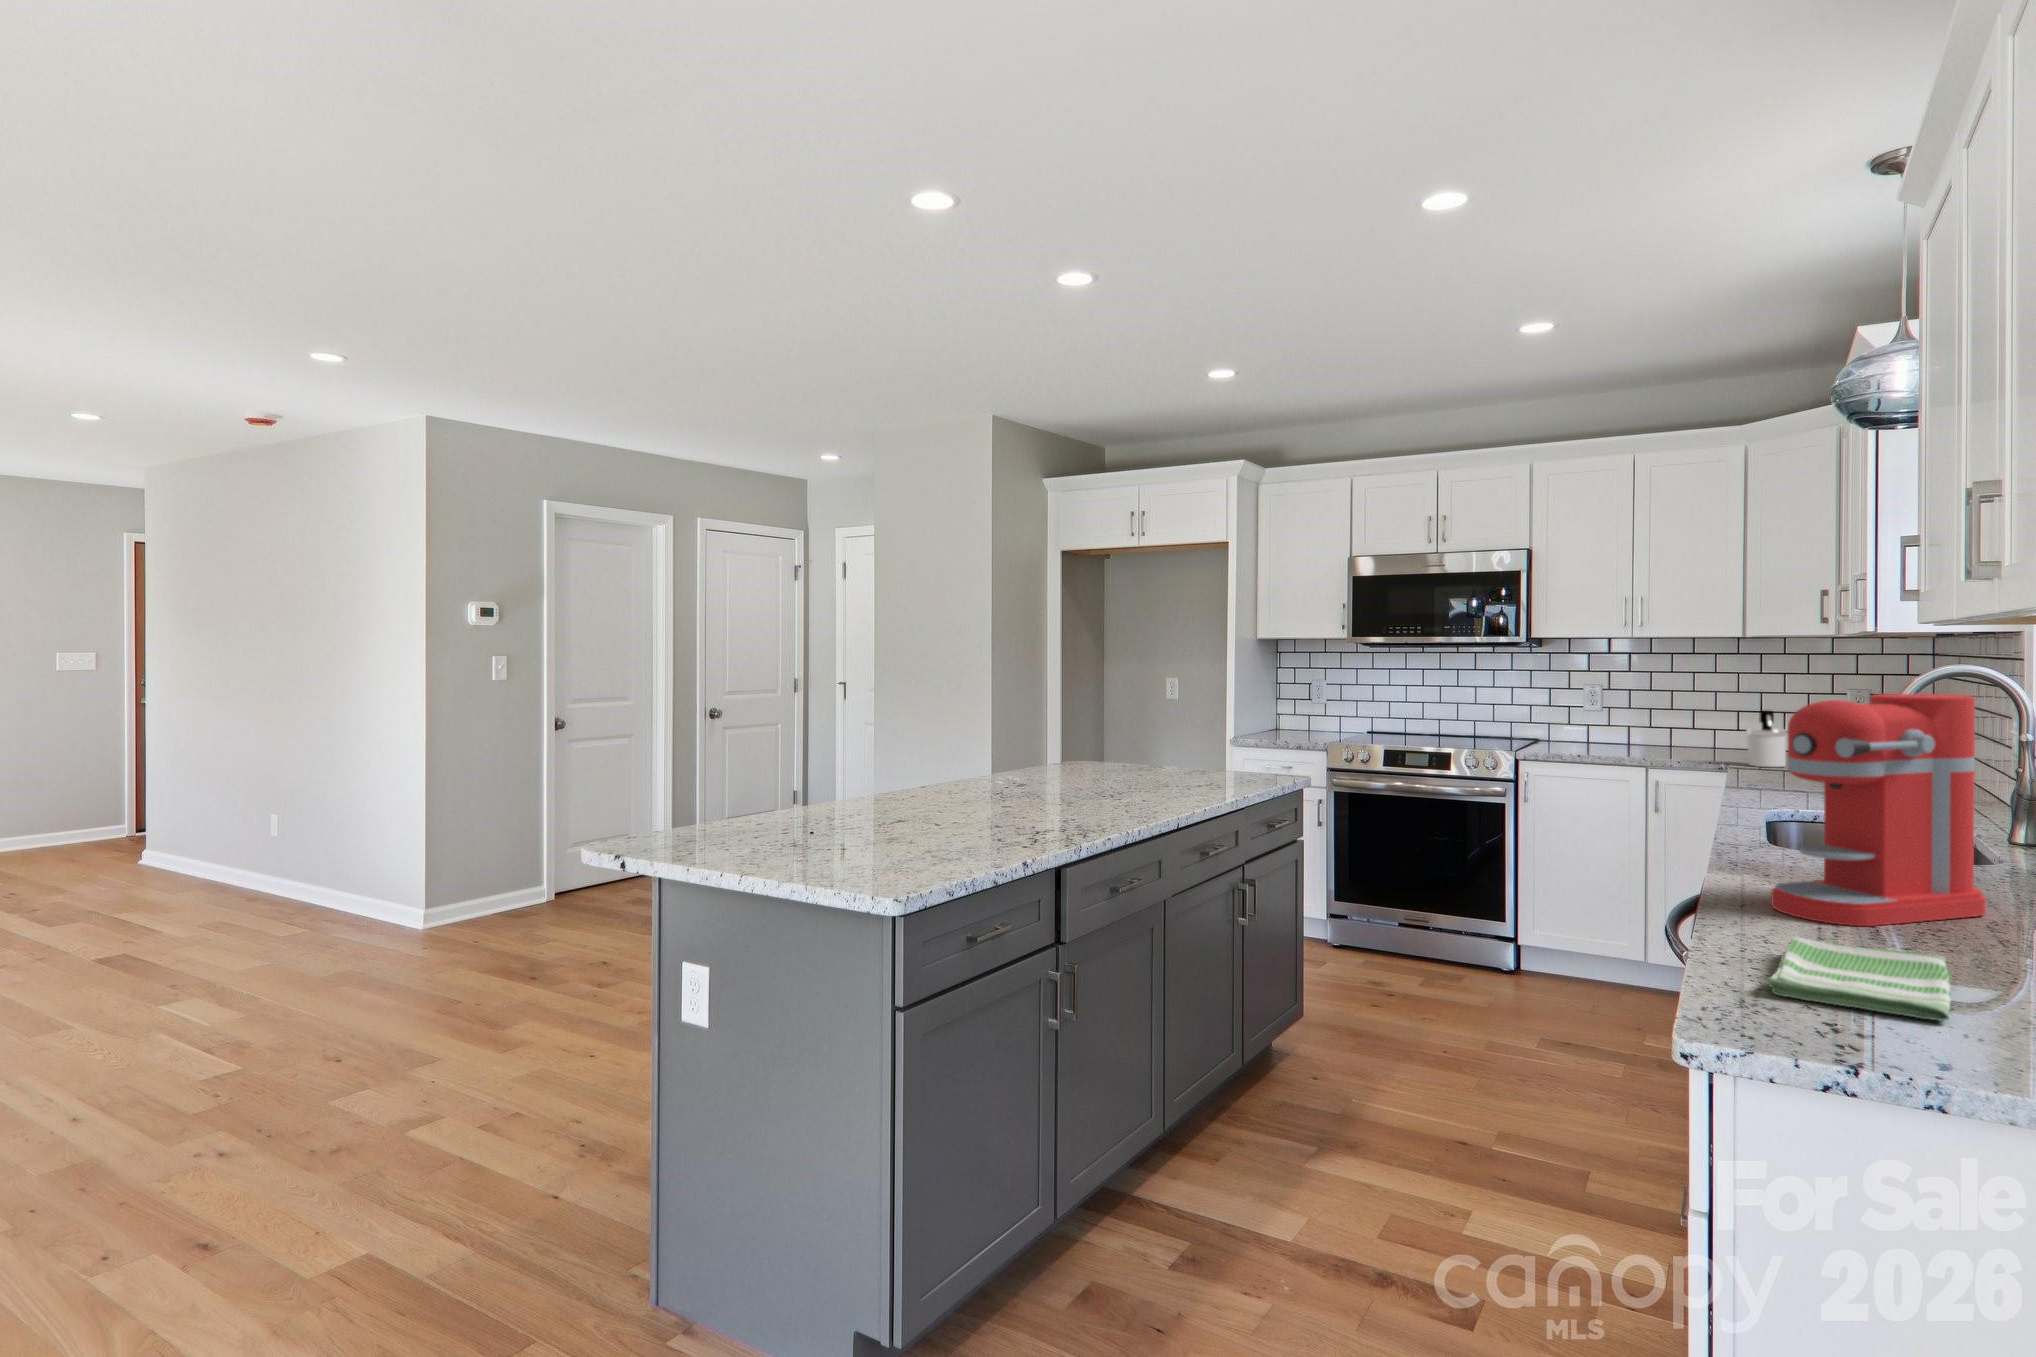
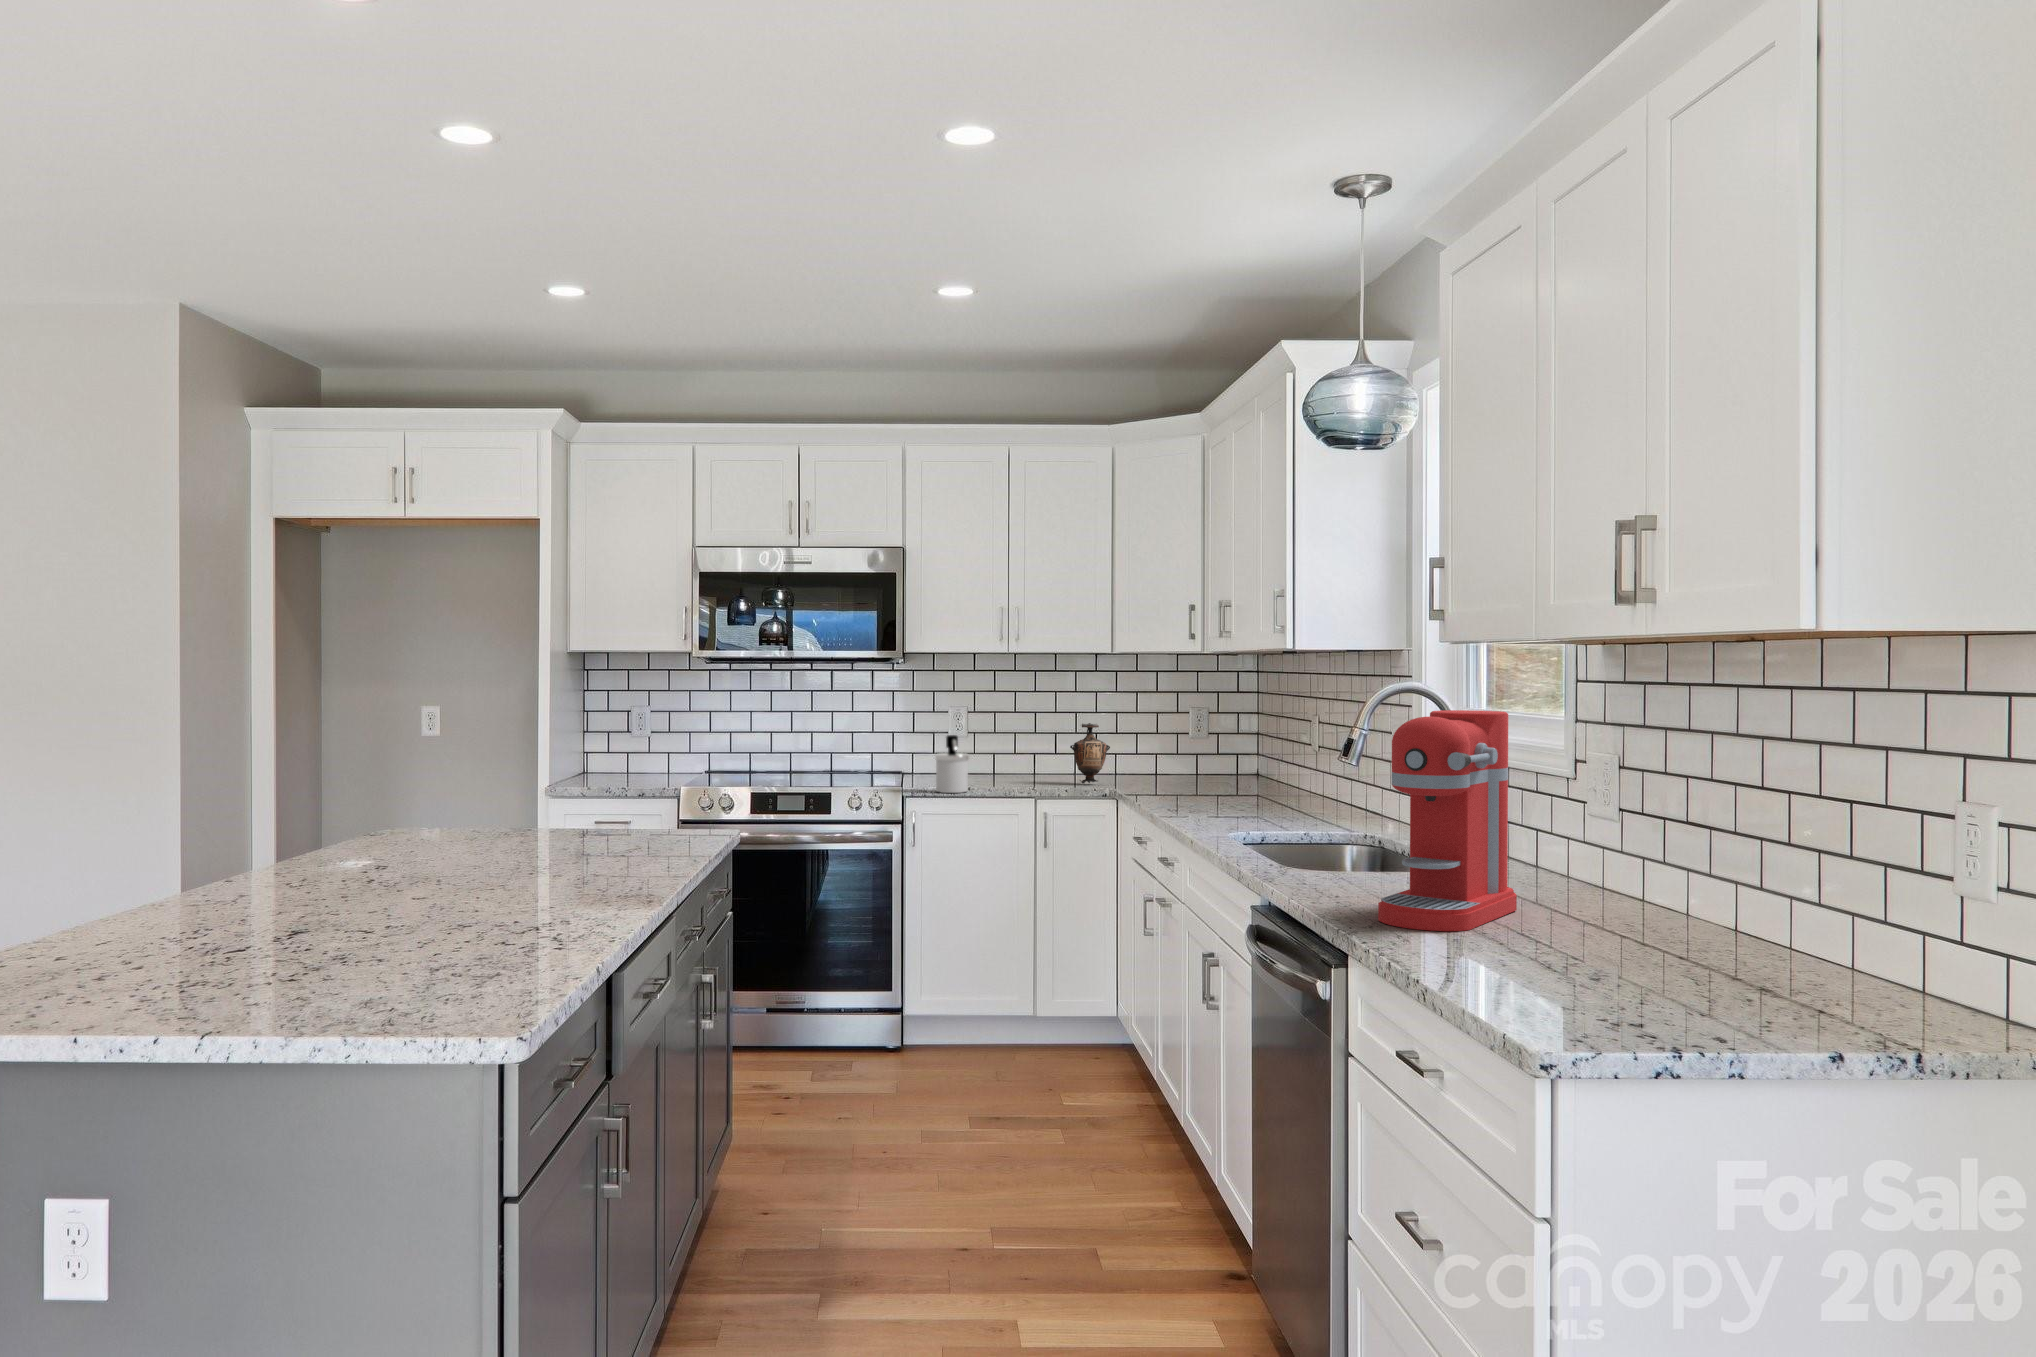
vase: none [1700,694,1747,756] -> present [1070,723,1110,783]
soap dispenser: present [1746,710,1787,767] -> present [935,735,969,793]
dish towel: present [1764,937,1951,1021] -> none [1472,945,1659,1001]

